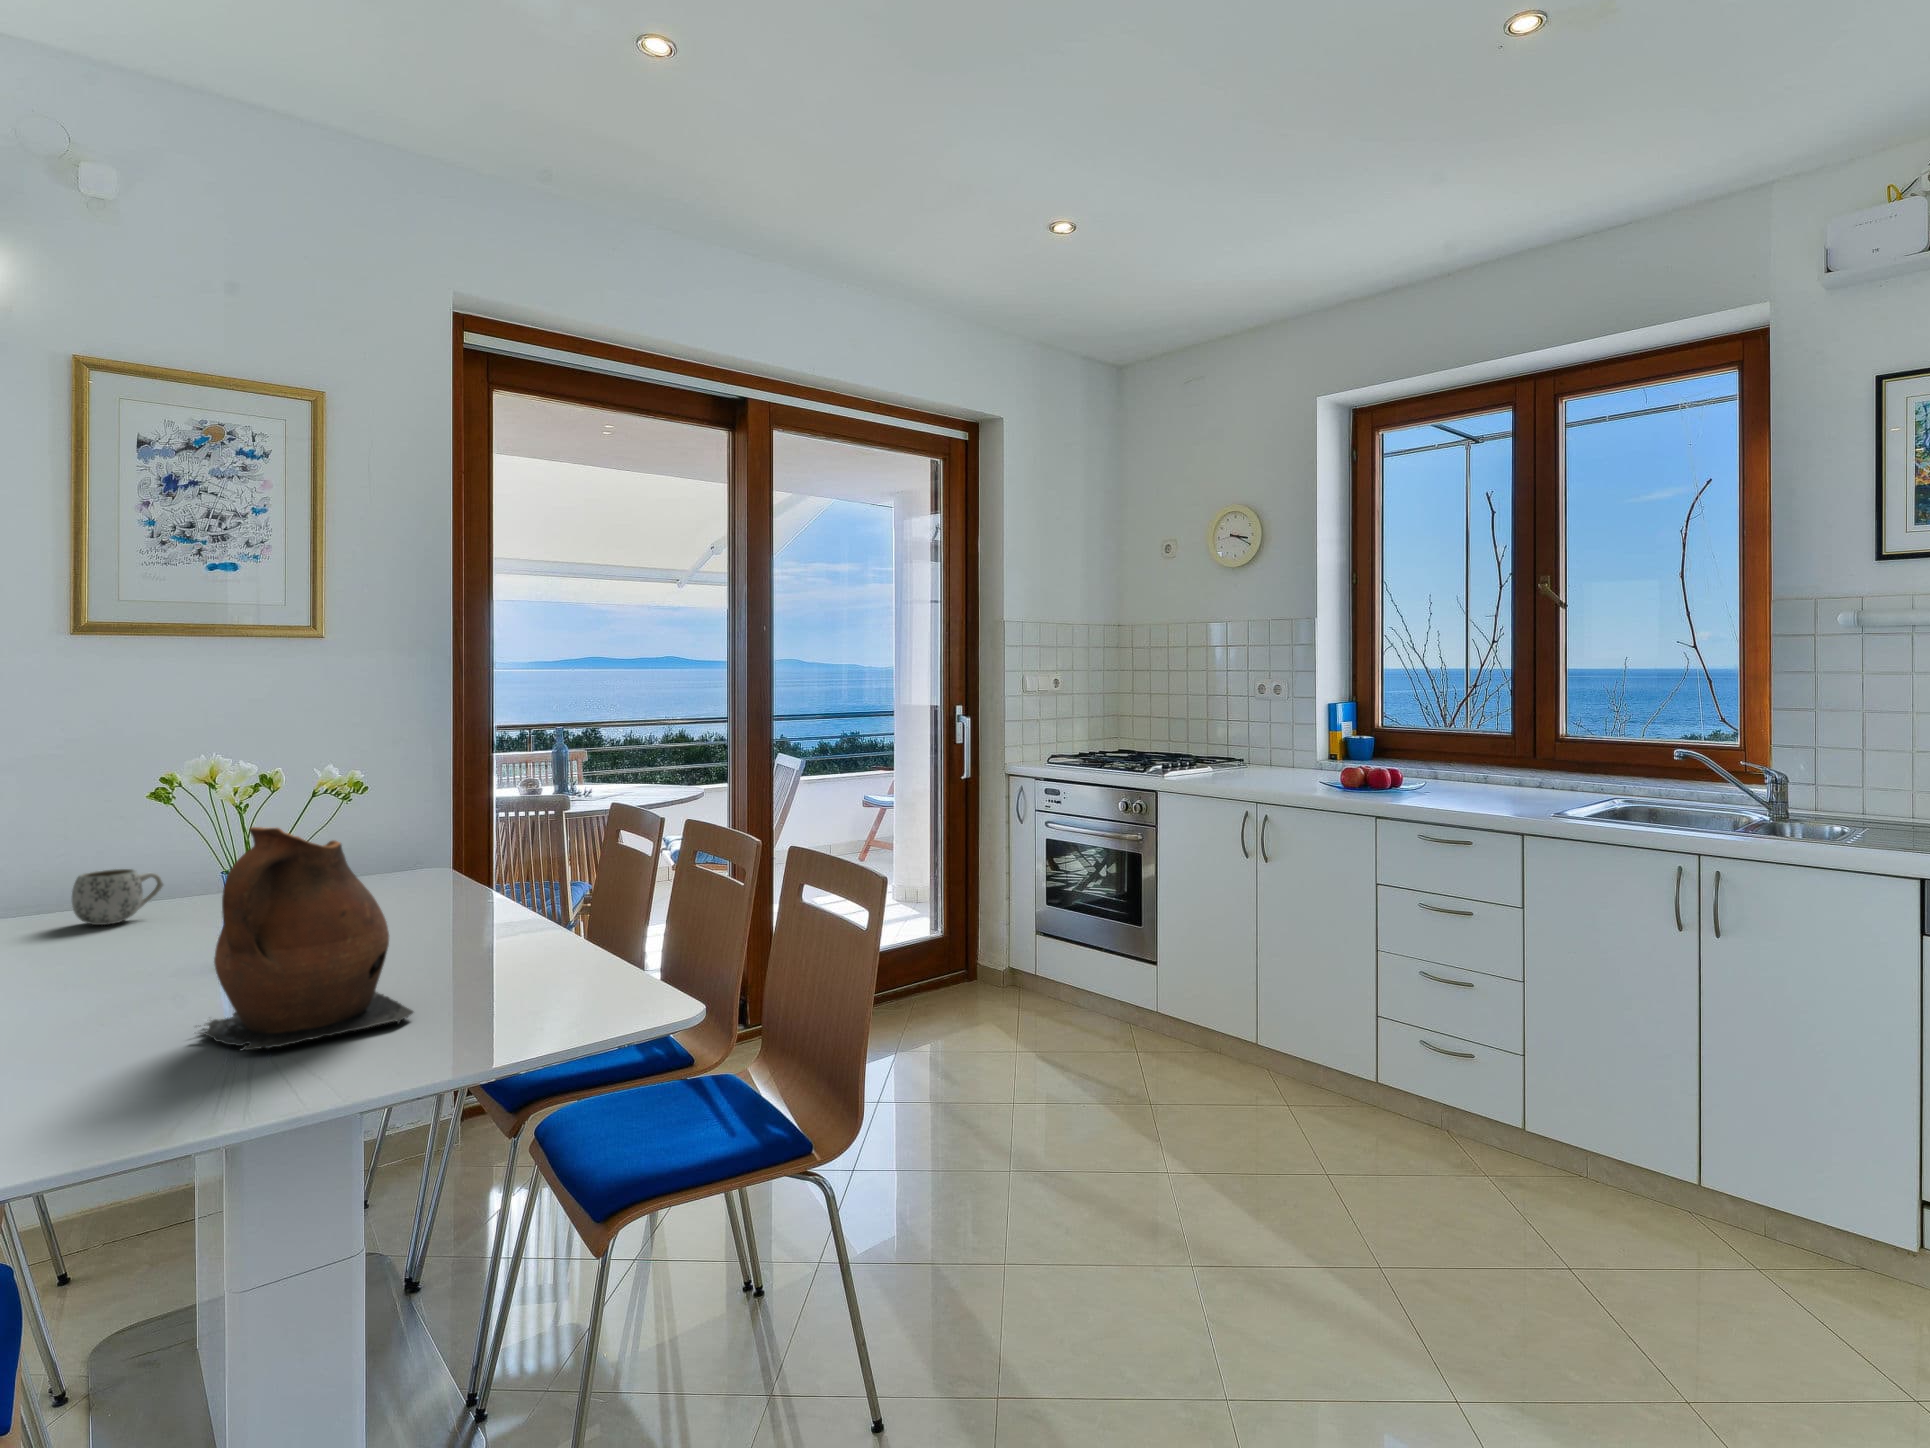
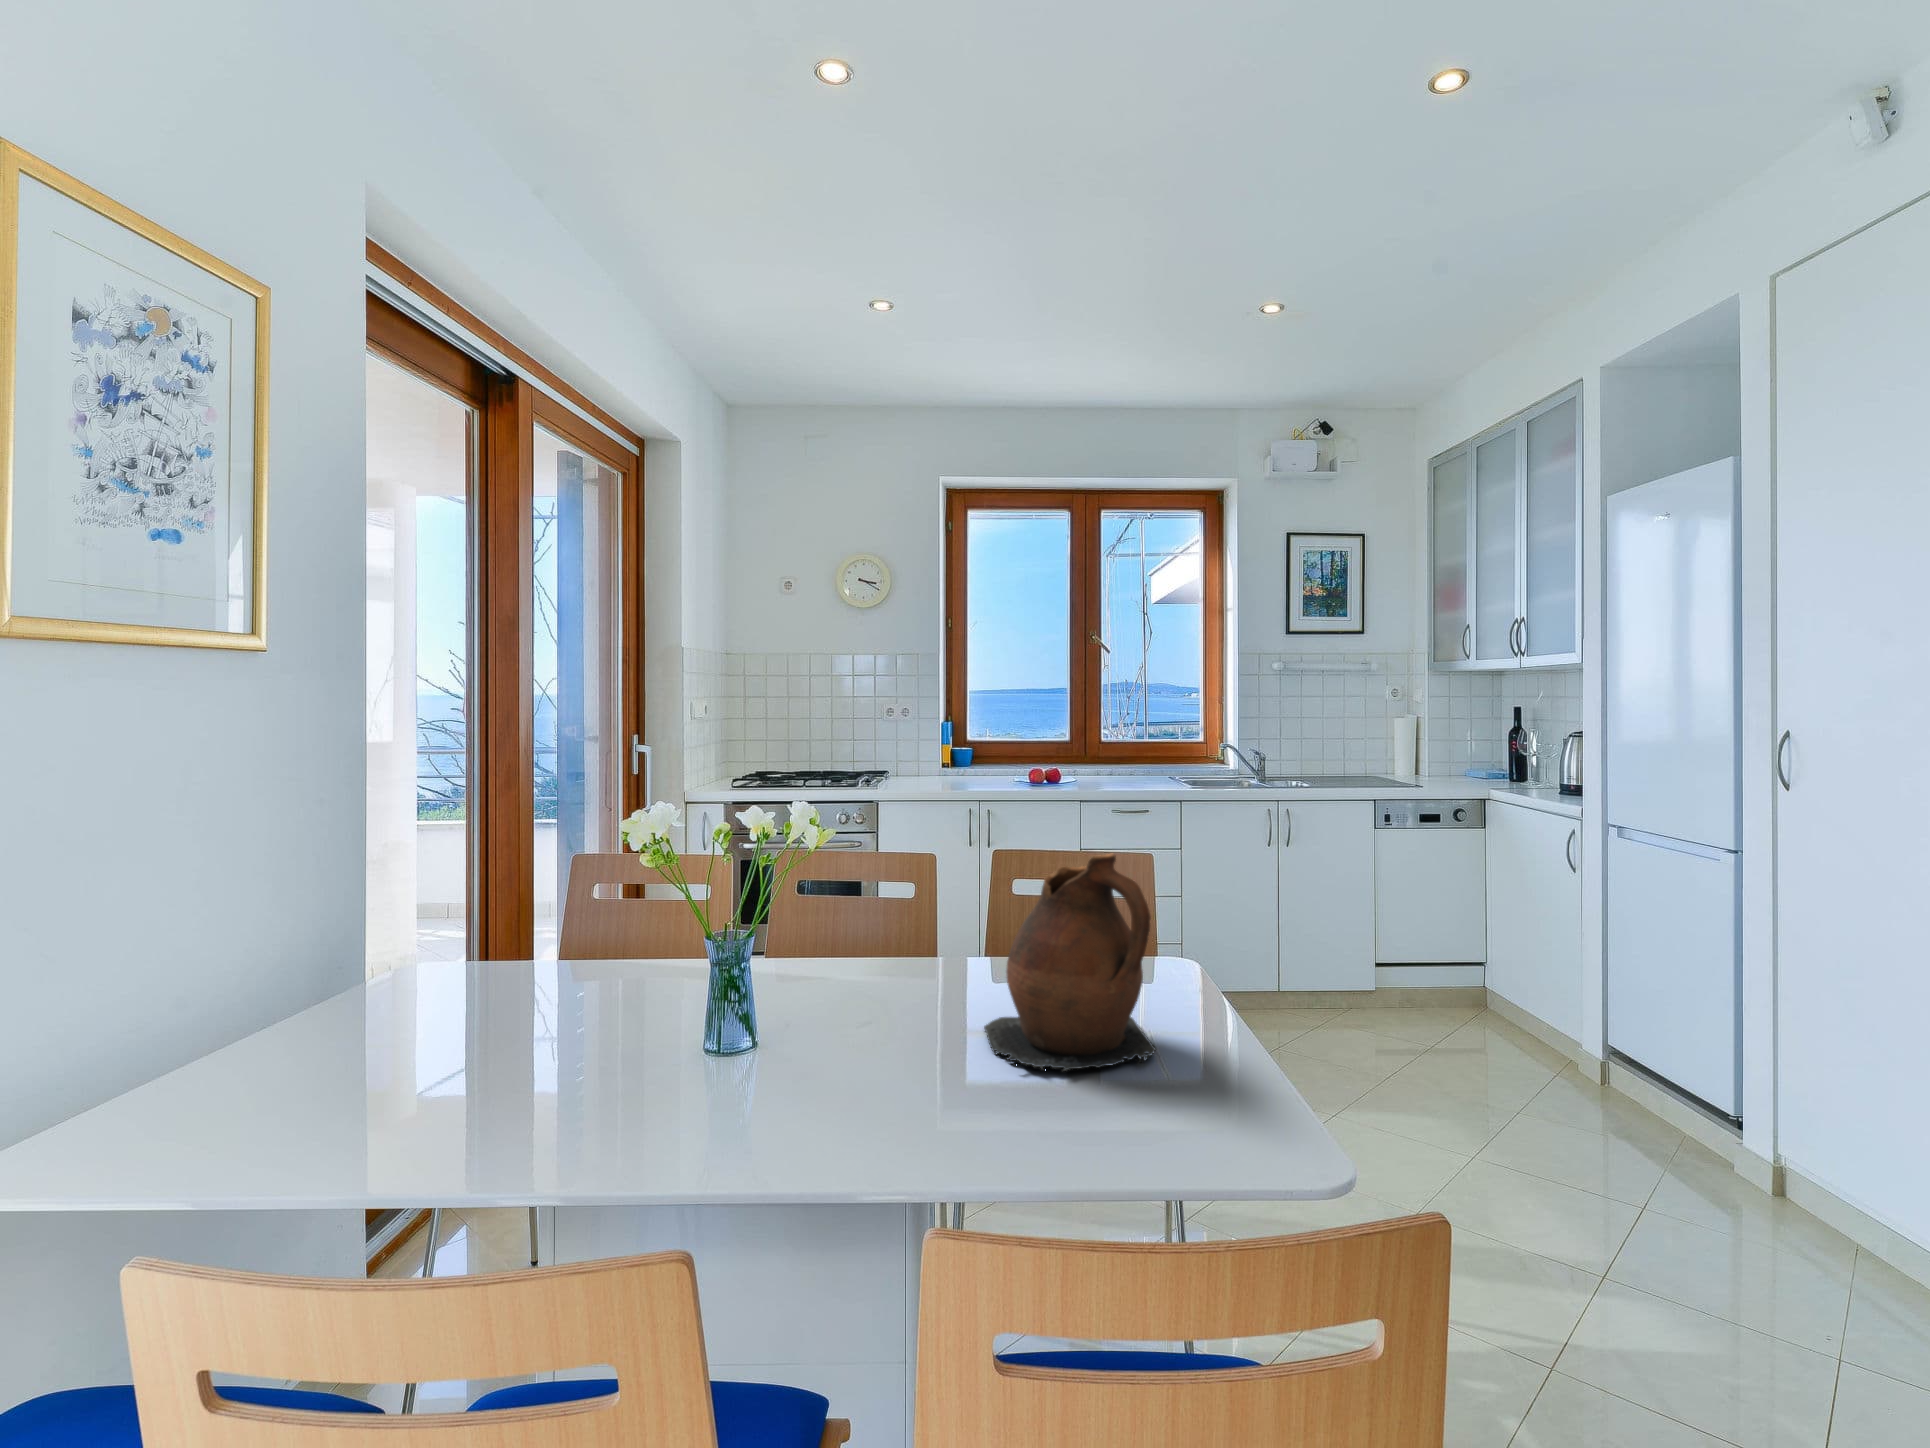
mug: present [72,869,163,925] -> none [267,1012,372,1109]

